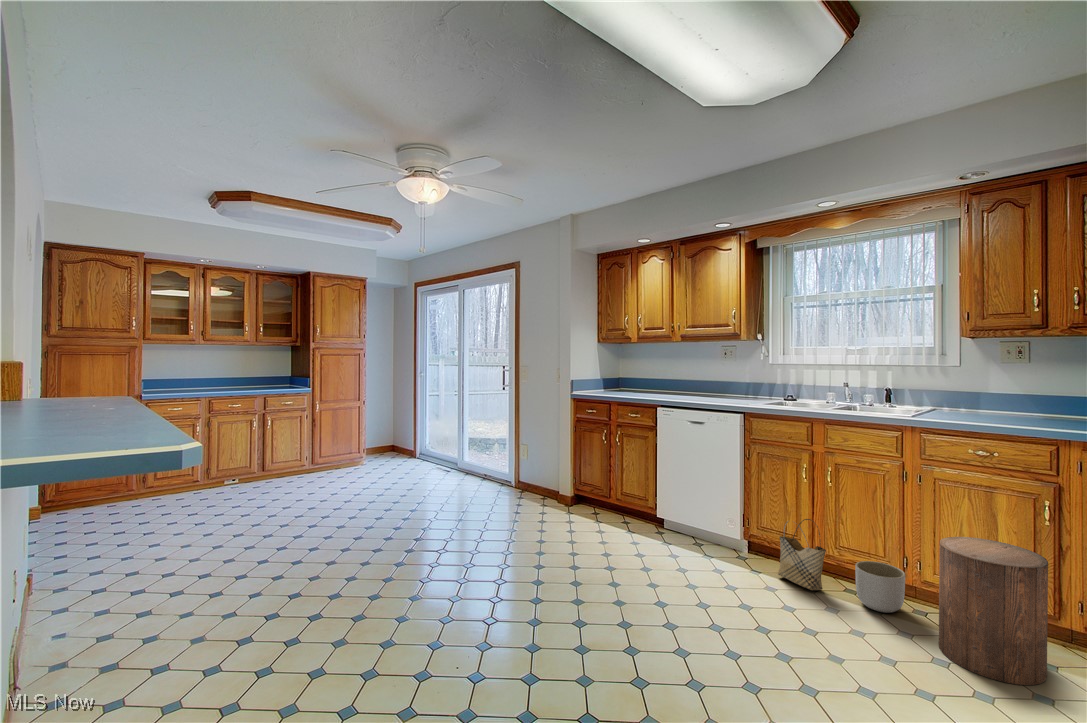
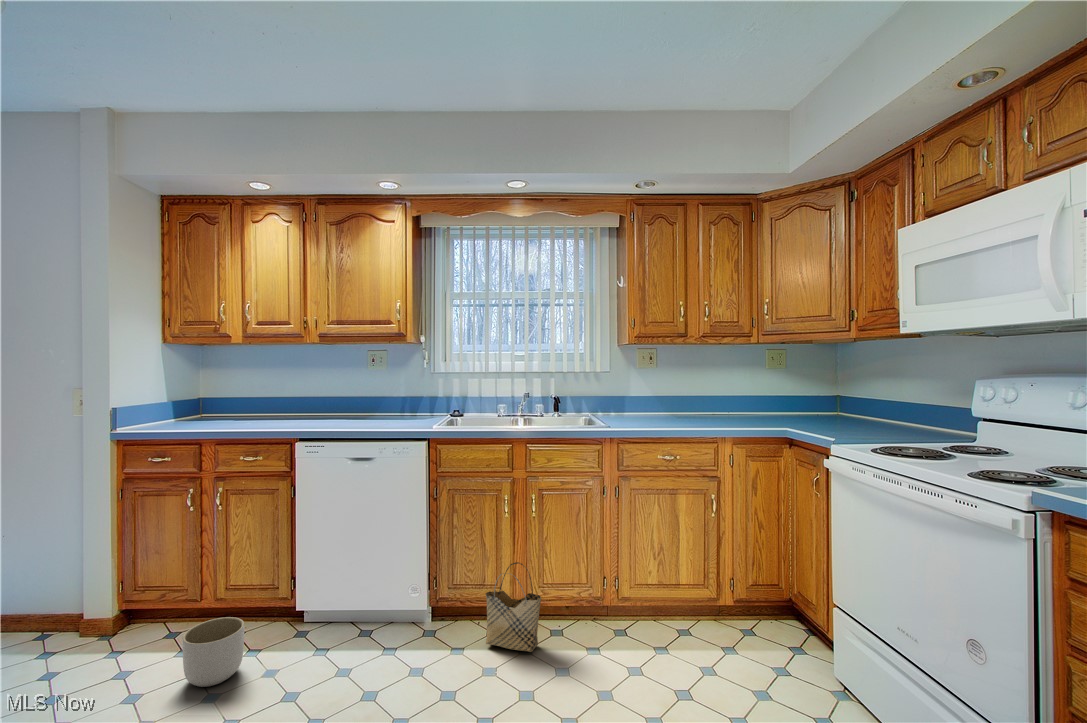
stool: present [939,537,1048,685] -> none [662,545,746,692]
planter: present [855,561,905,613] -> present [182,617,244,687]

